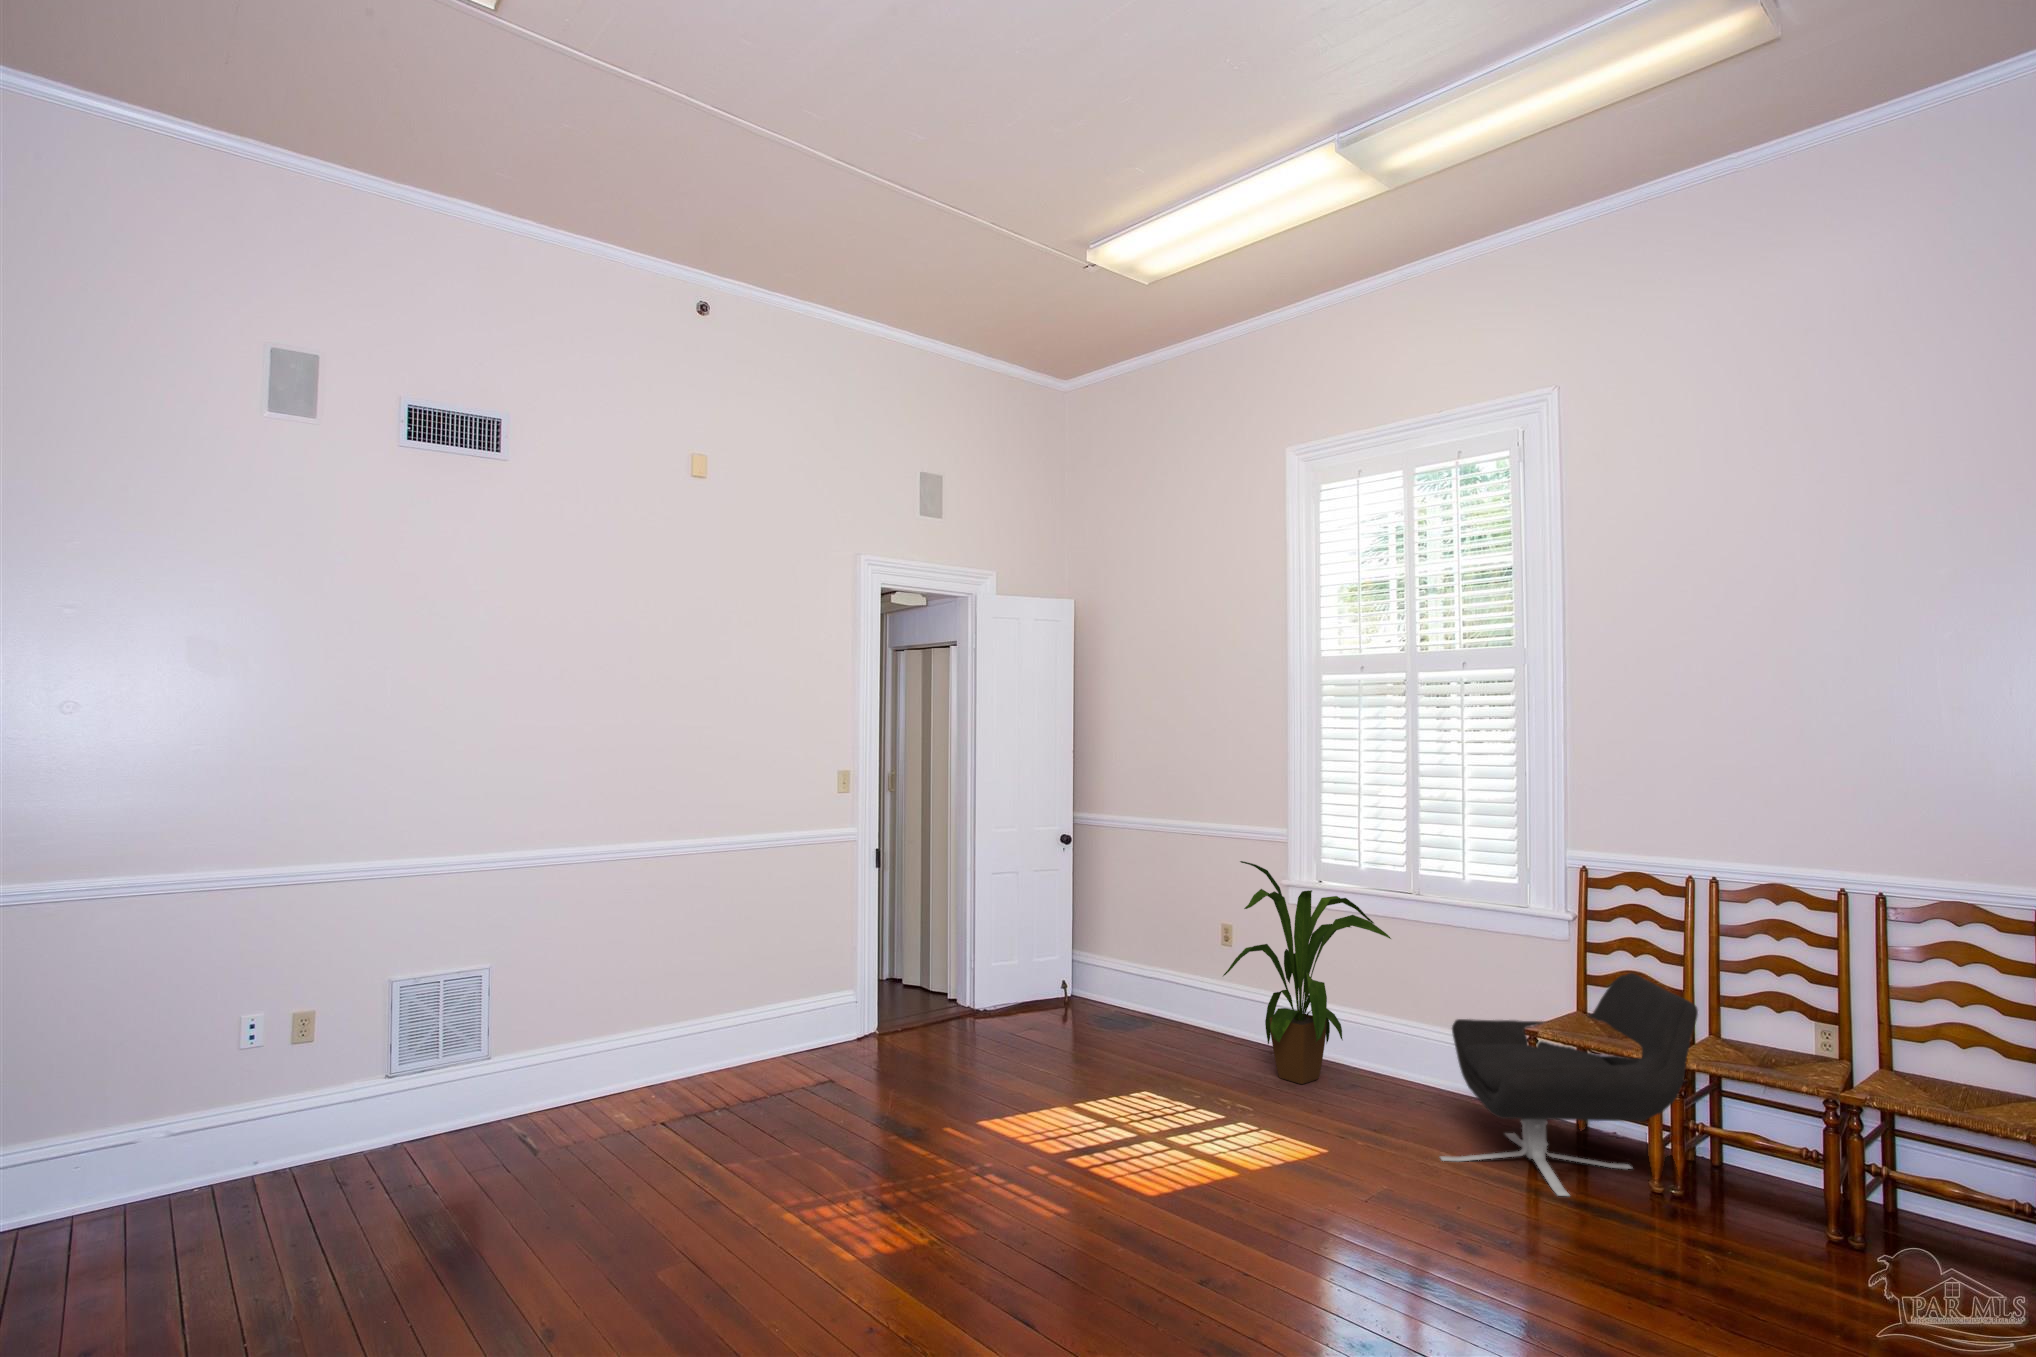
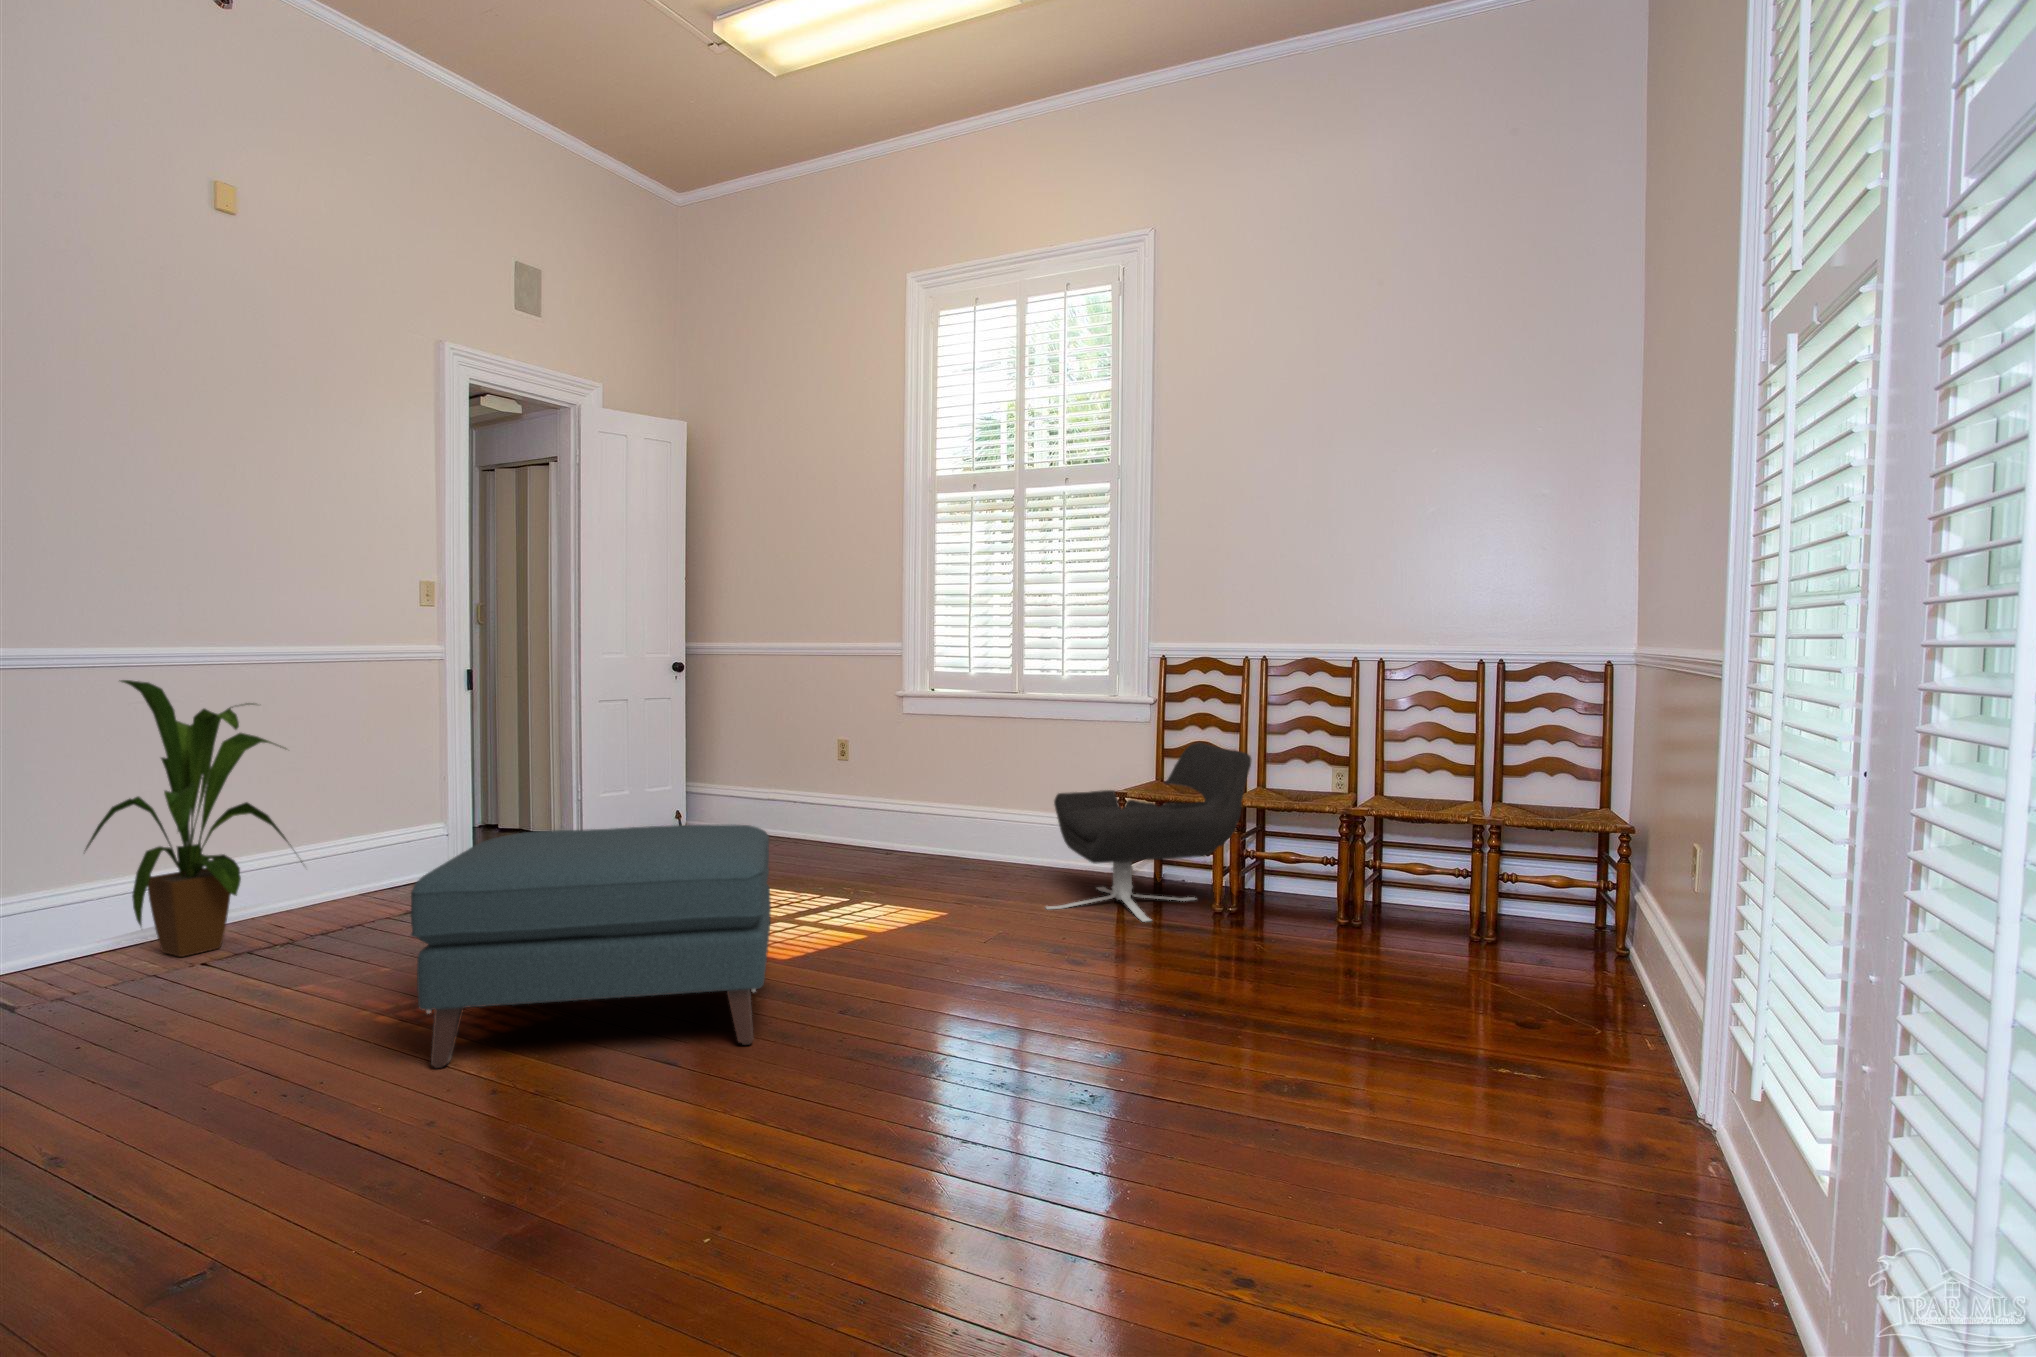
house plant: present [1223,861,1391,1084] -> present [86,680,302,957]
ottoman: none [811,1051,1133,1311] -> present [411,825,771,1068]

